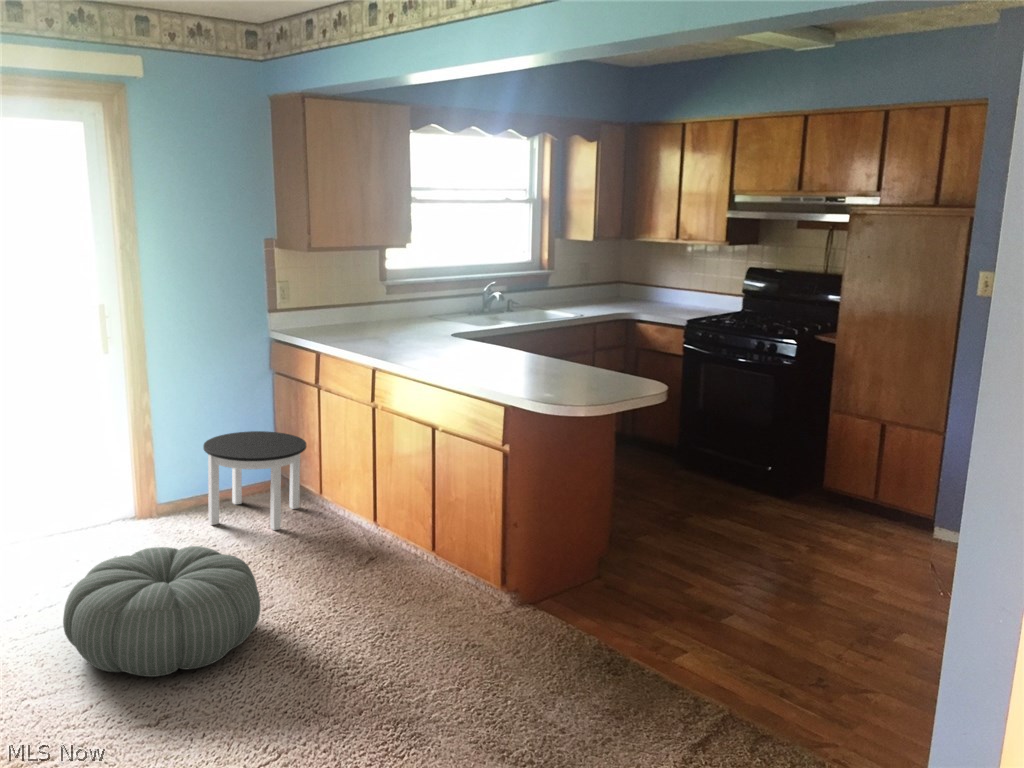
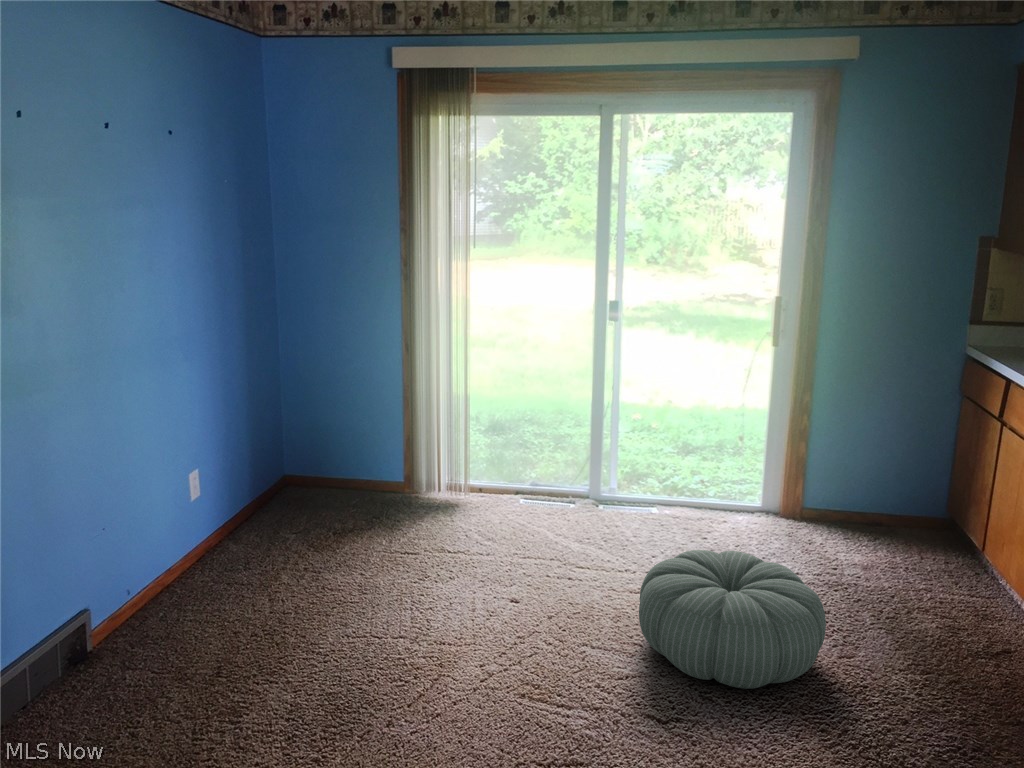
round table: present [203,431,306,530] -> none [844,459,971,575]

